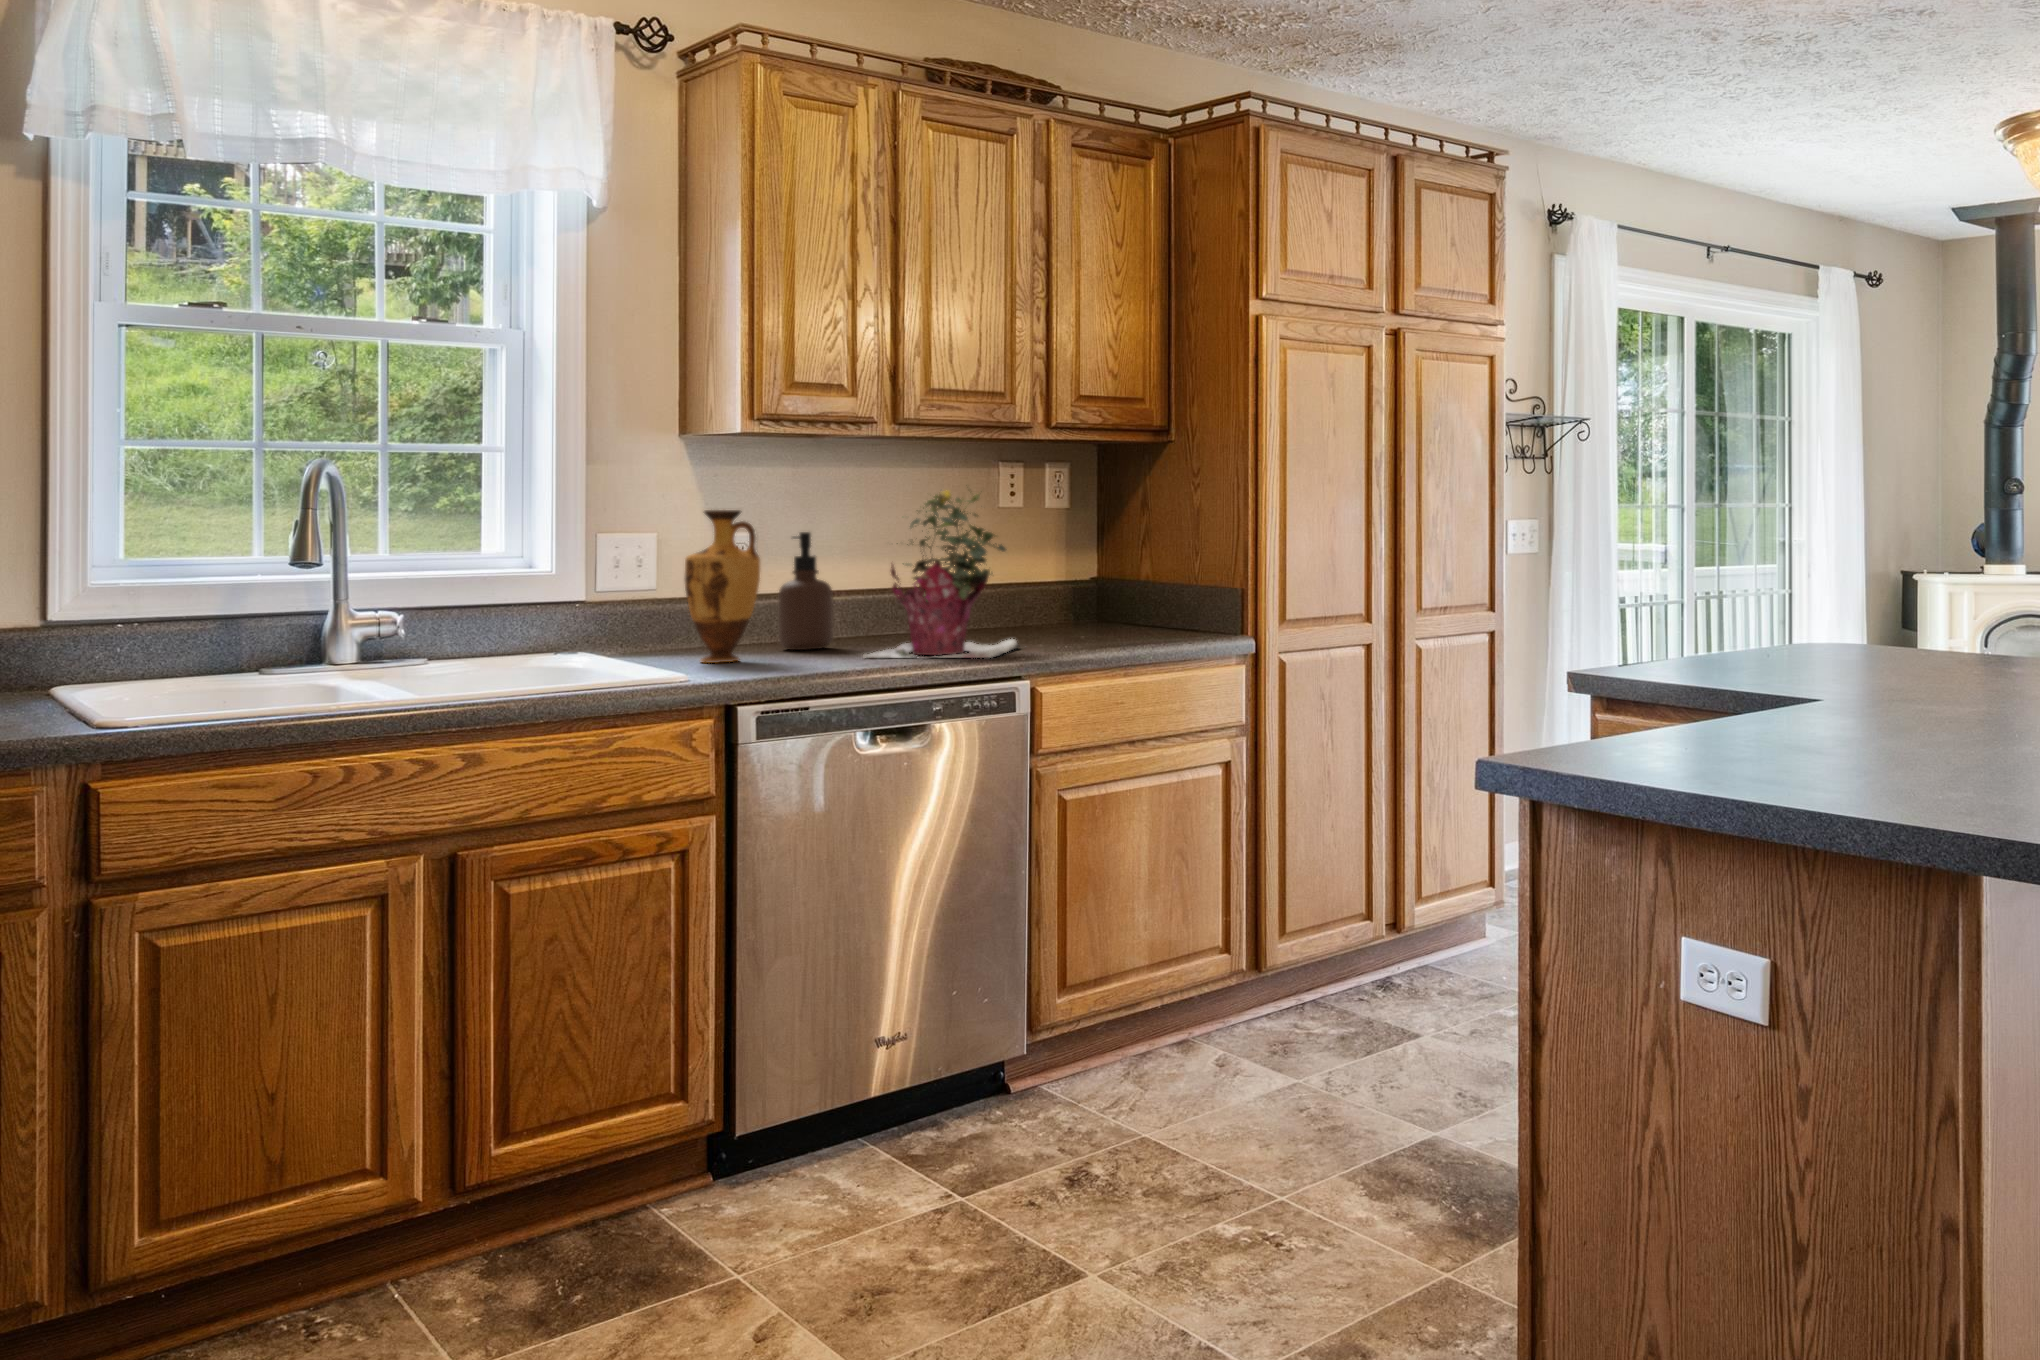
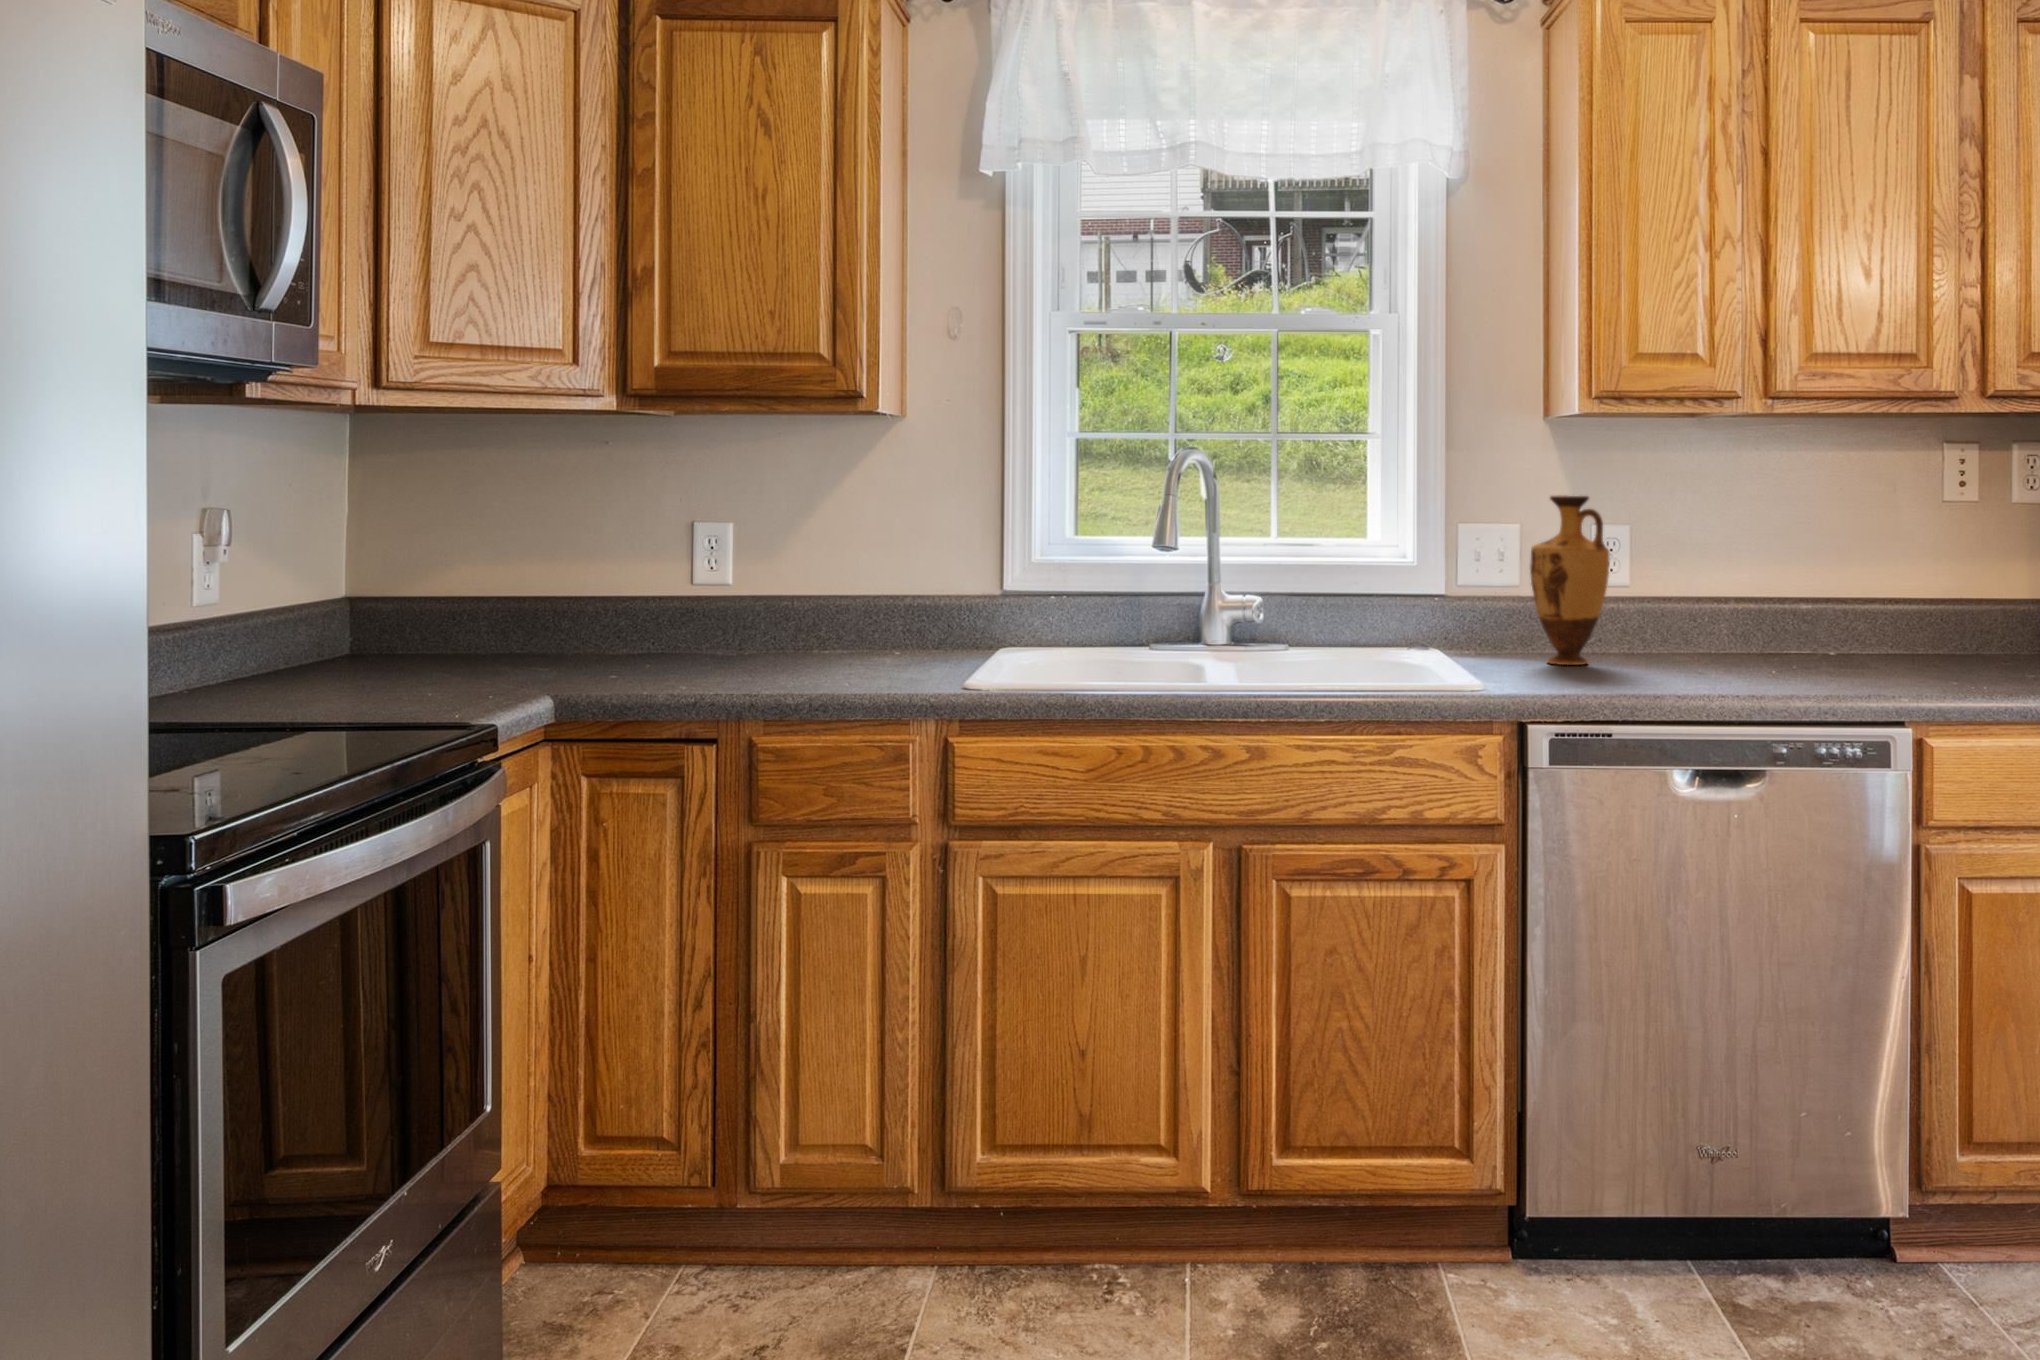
potted plant: present [864,491,1019,658] -> none [1718,468,1942,691]
soap dispenser: present [779,532,833,650] -> none [1653,521,1713,655]

